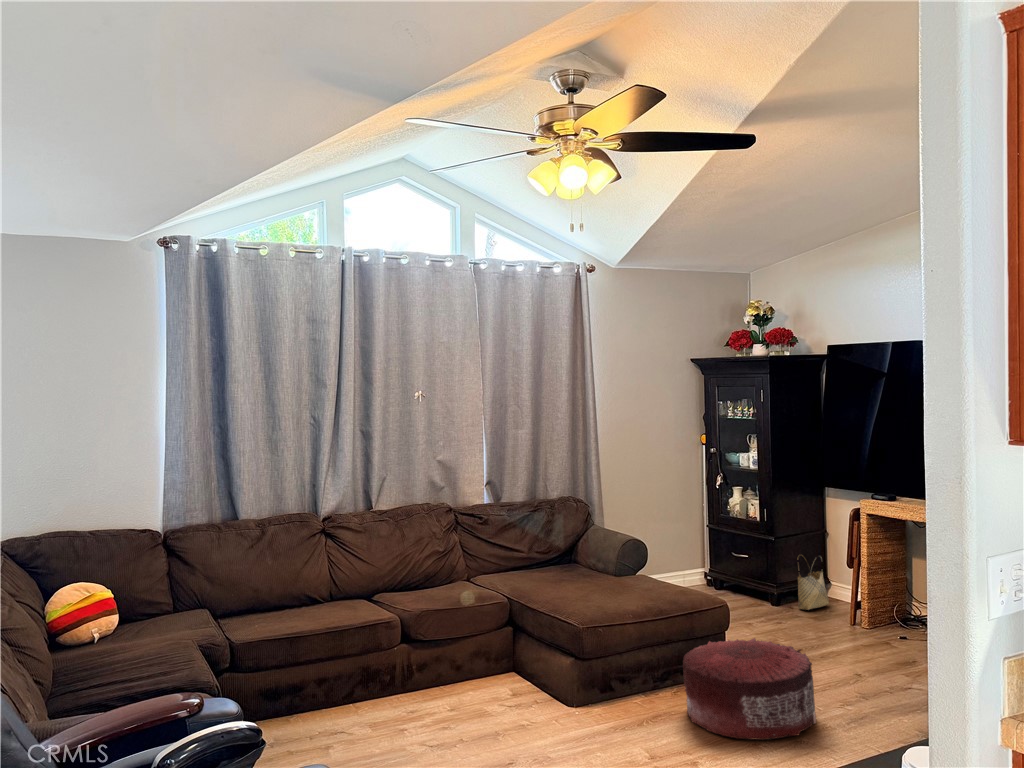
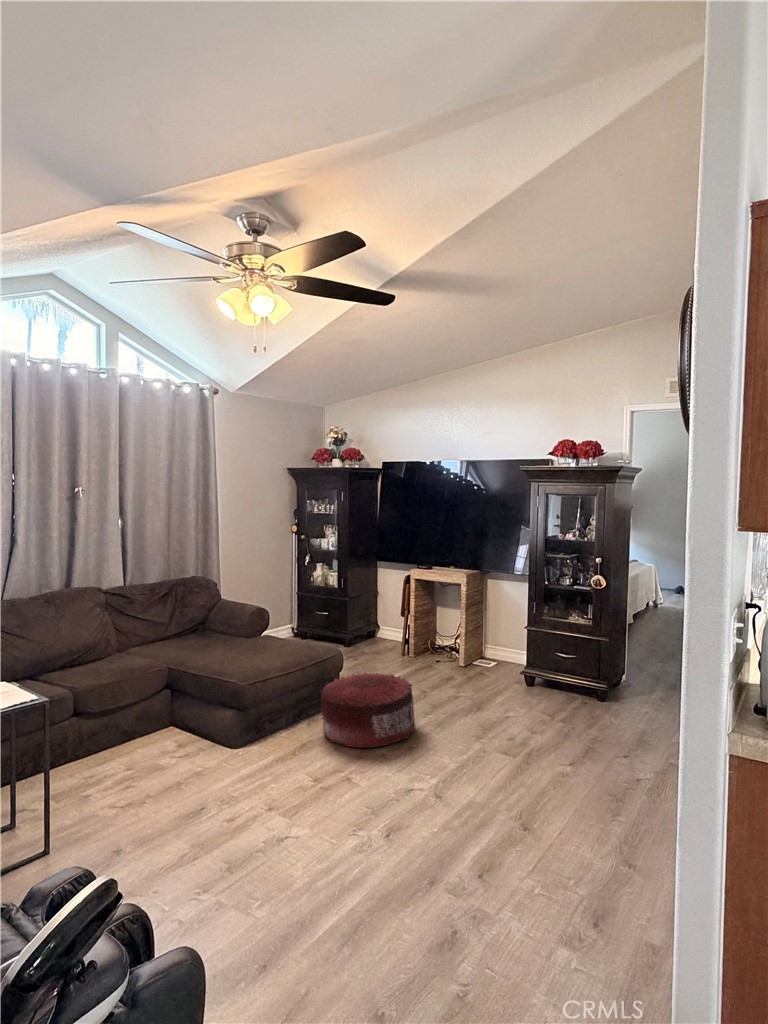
woven basket: present [798,555,829,610] -> none [364,609,384,648]

